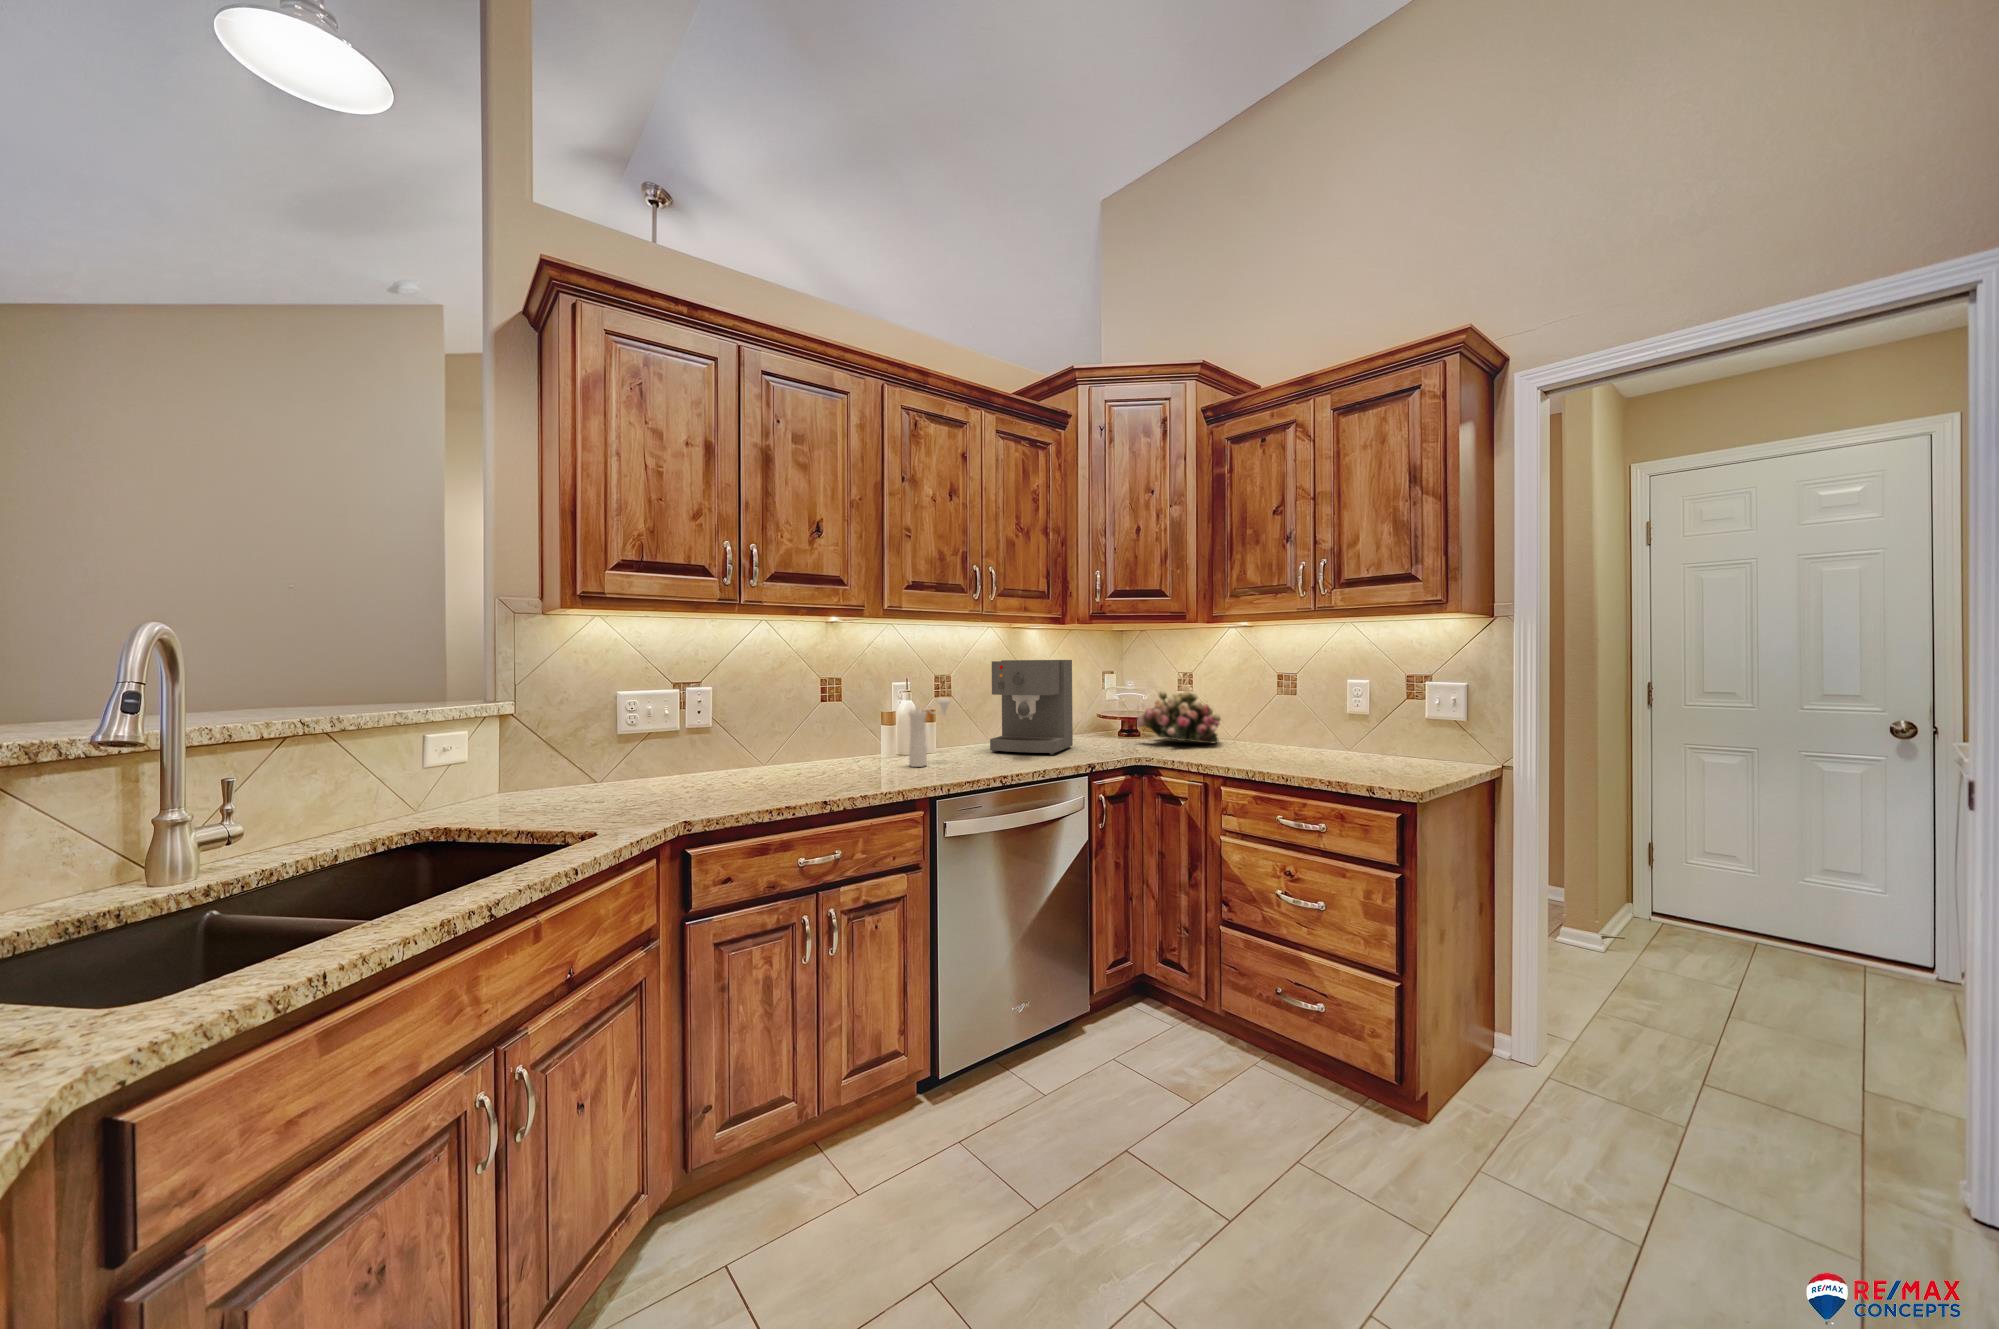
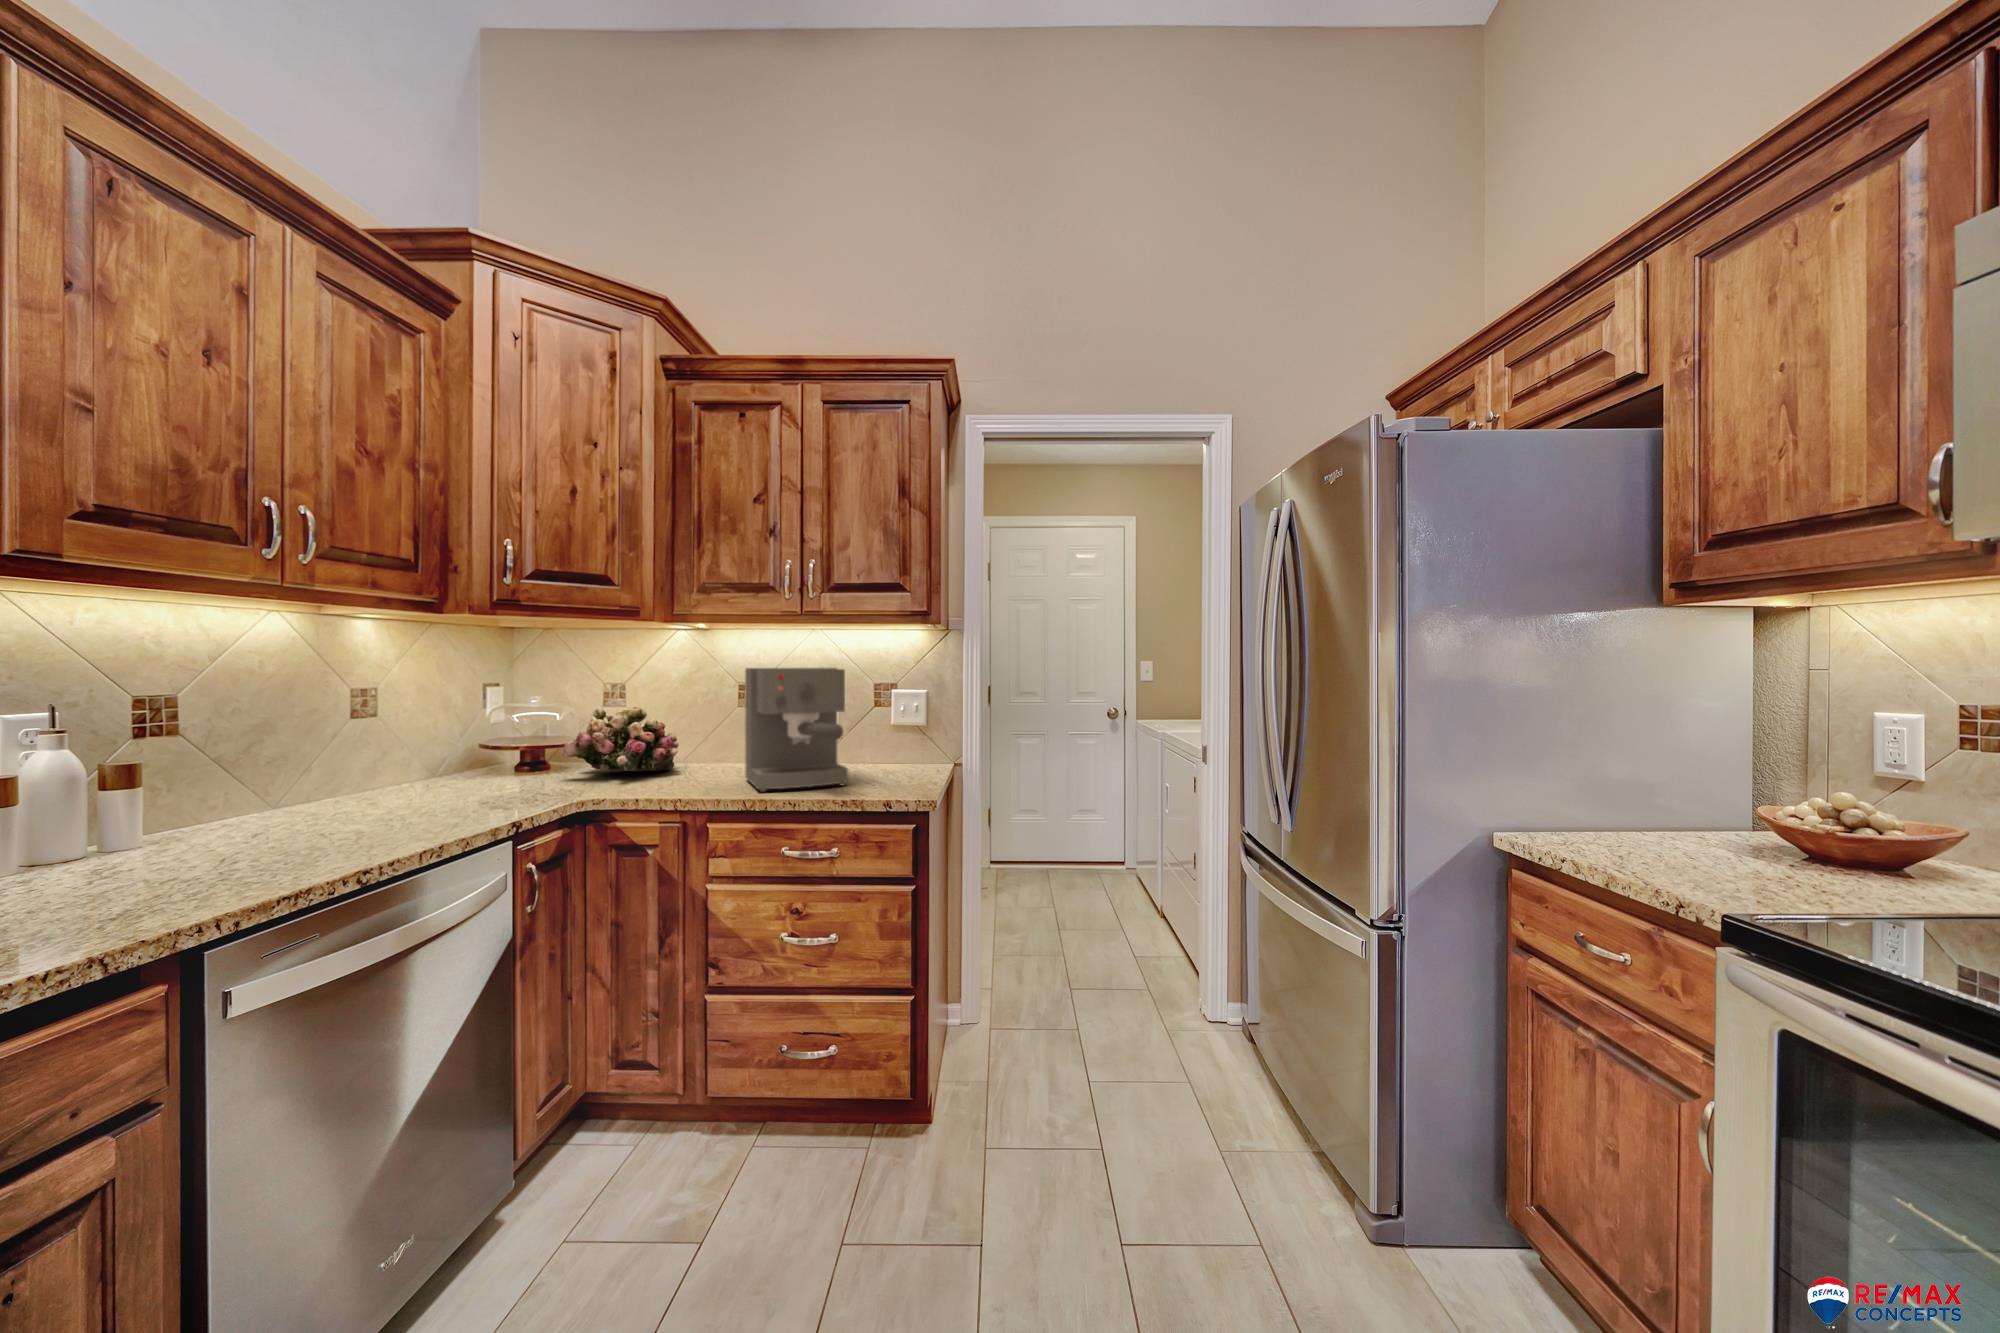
coffee maker: present [990,660,1073,755] -> present [745,668,848,792]
pepper mill: present [909,698,950,767] -> none [73,738,201,889]

